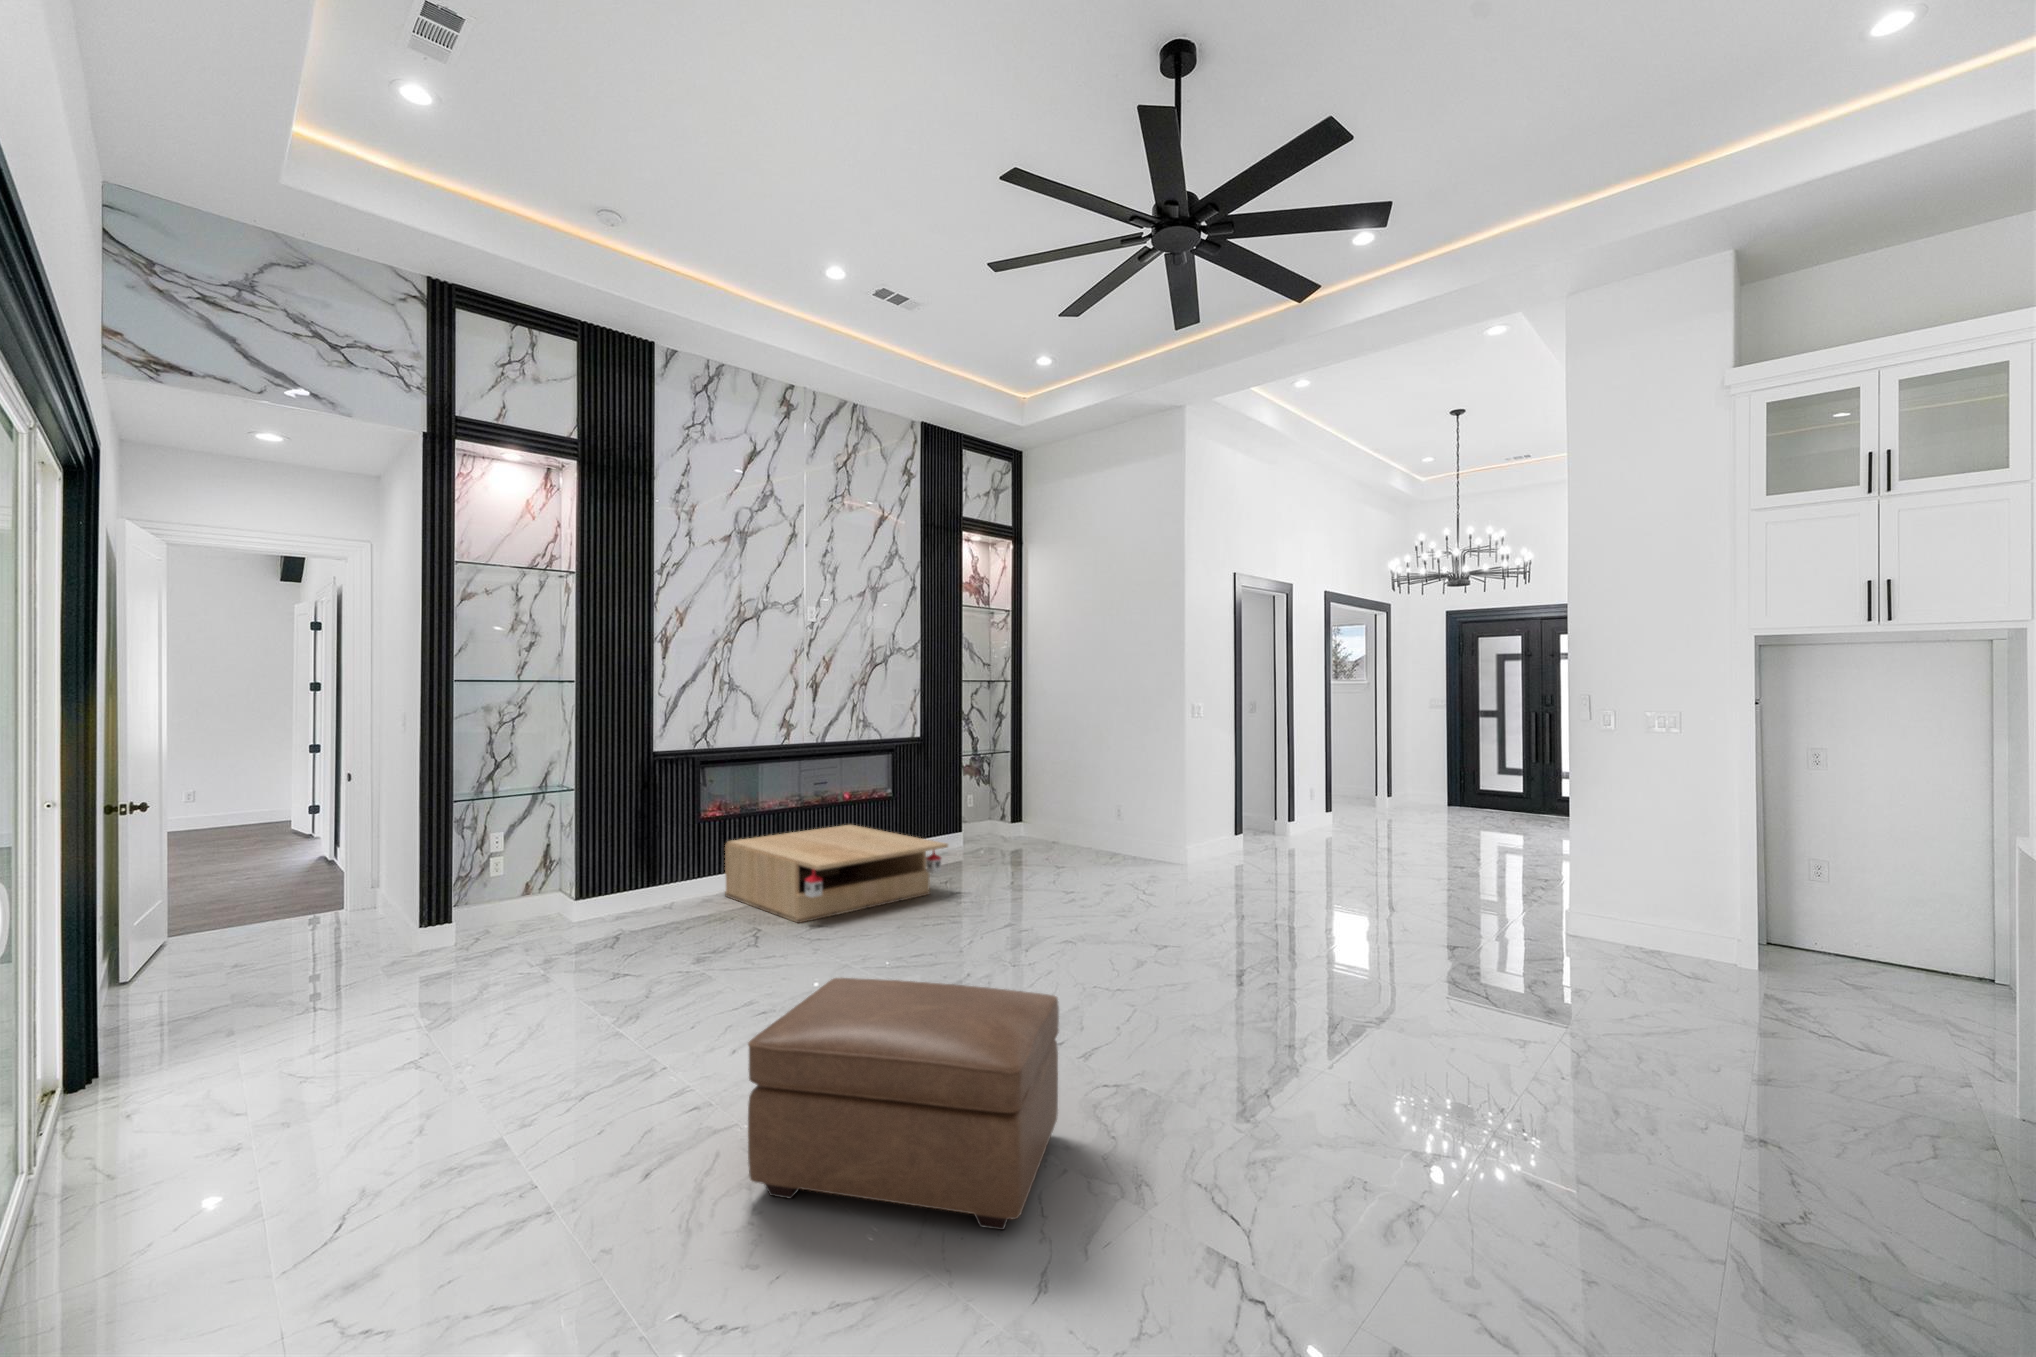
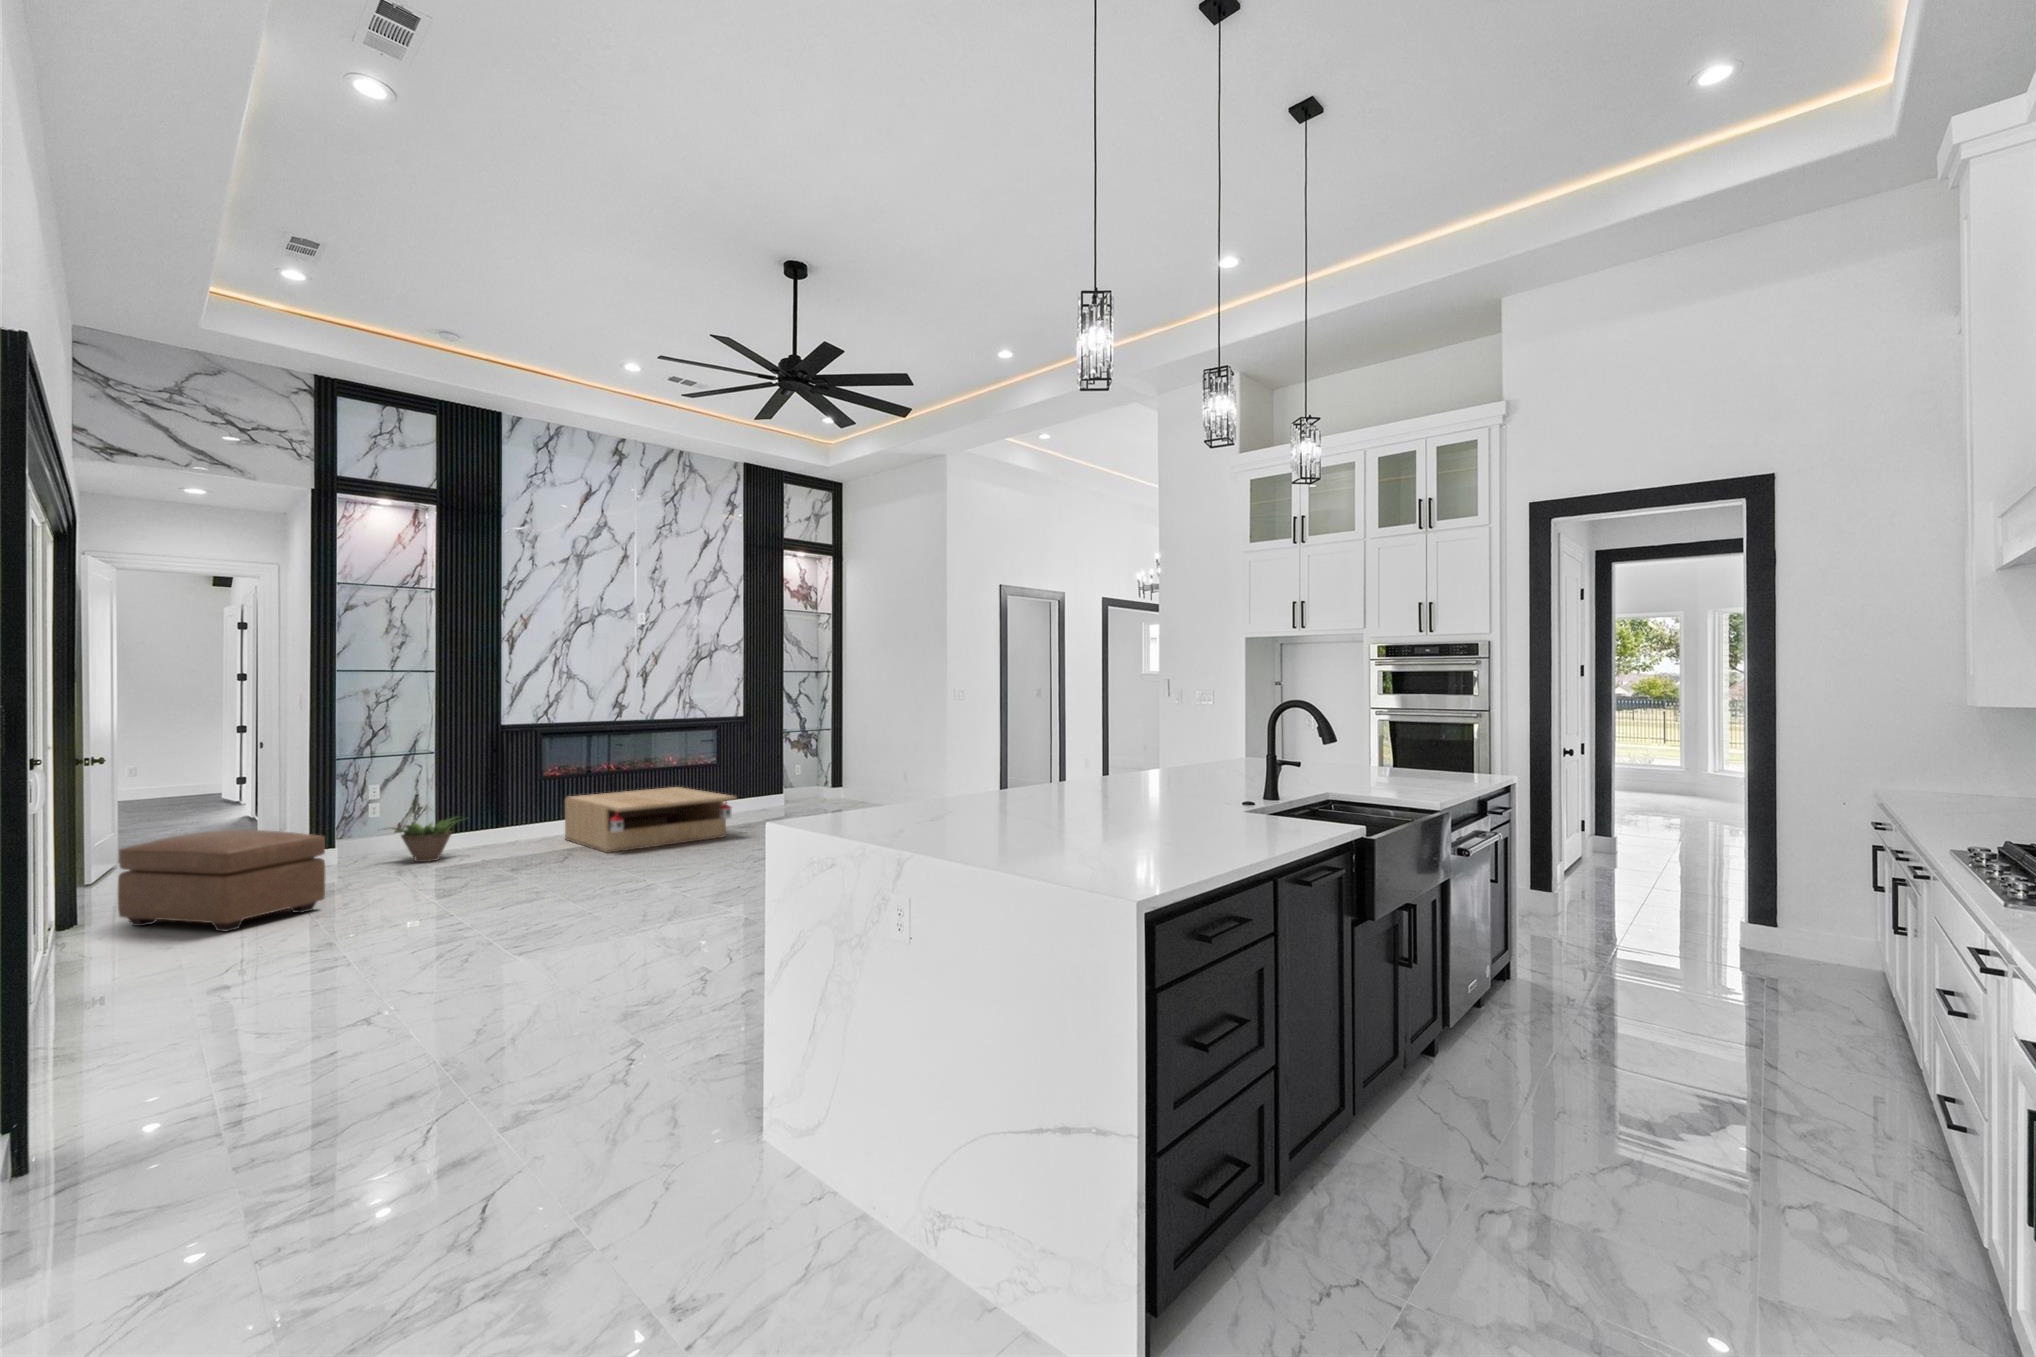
decorative plant: none [504,871,619,938] -> present [392,817,458,862]
ottoman: present [748,978,1059,1230] -> present [118,830,325,932]

